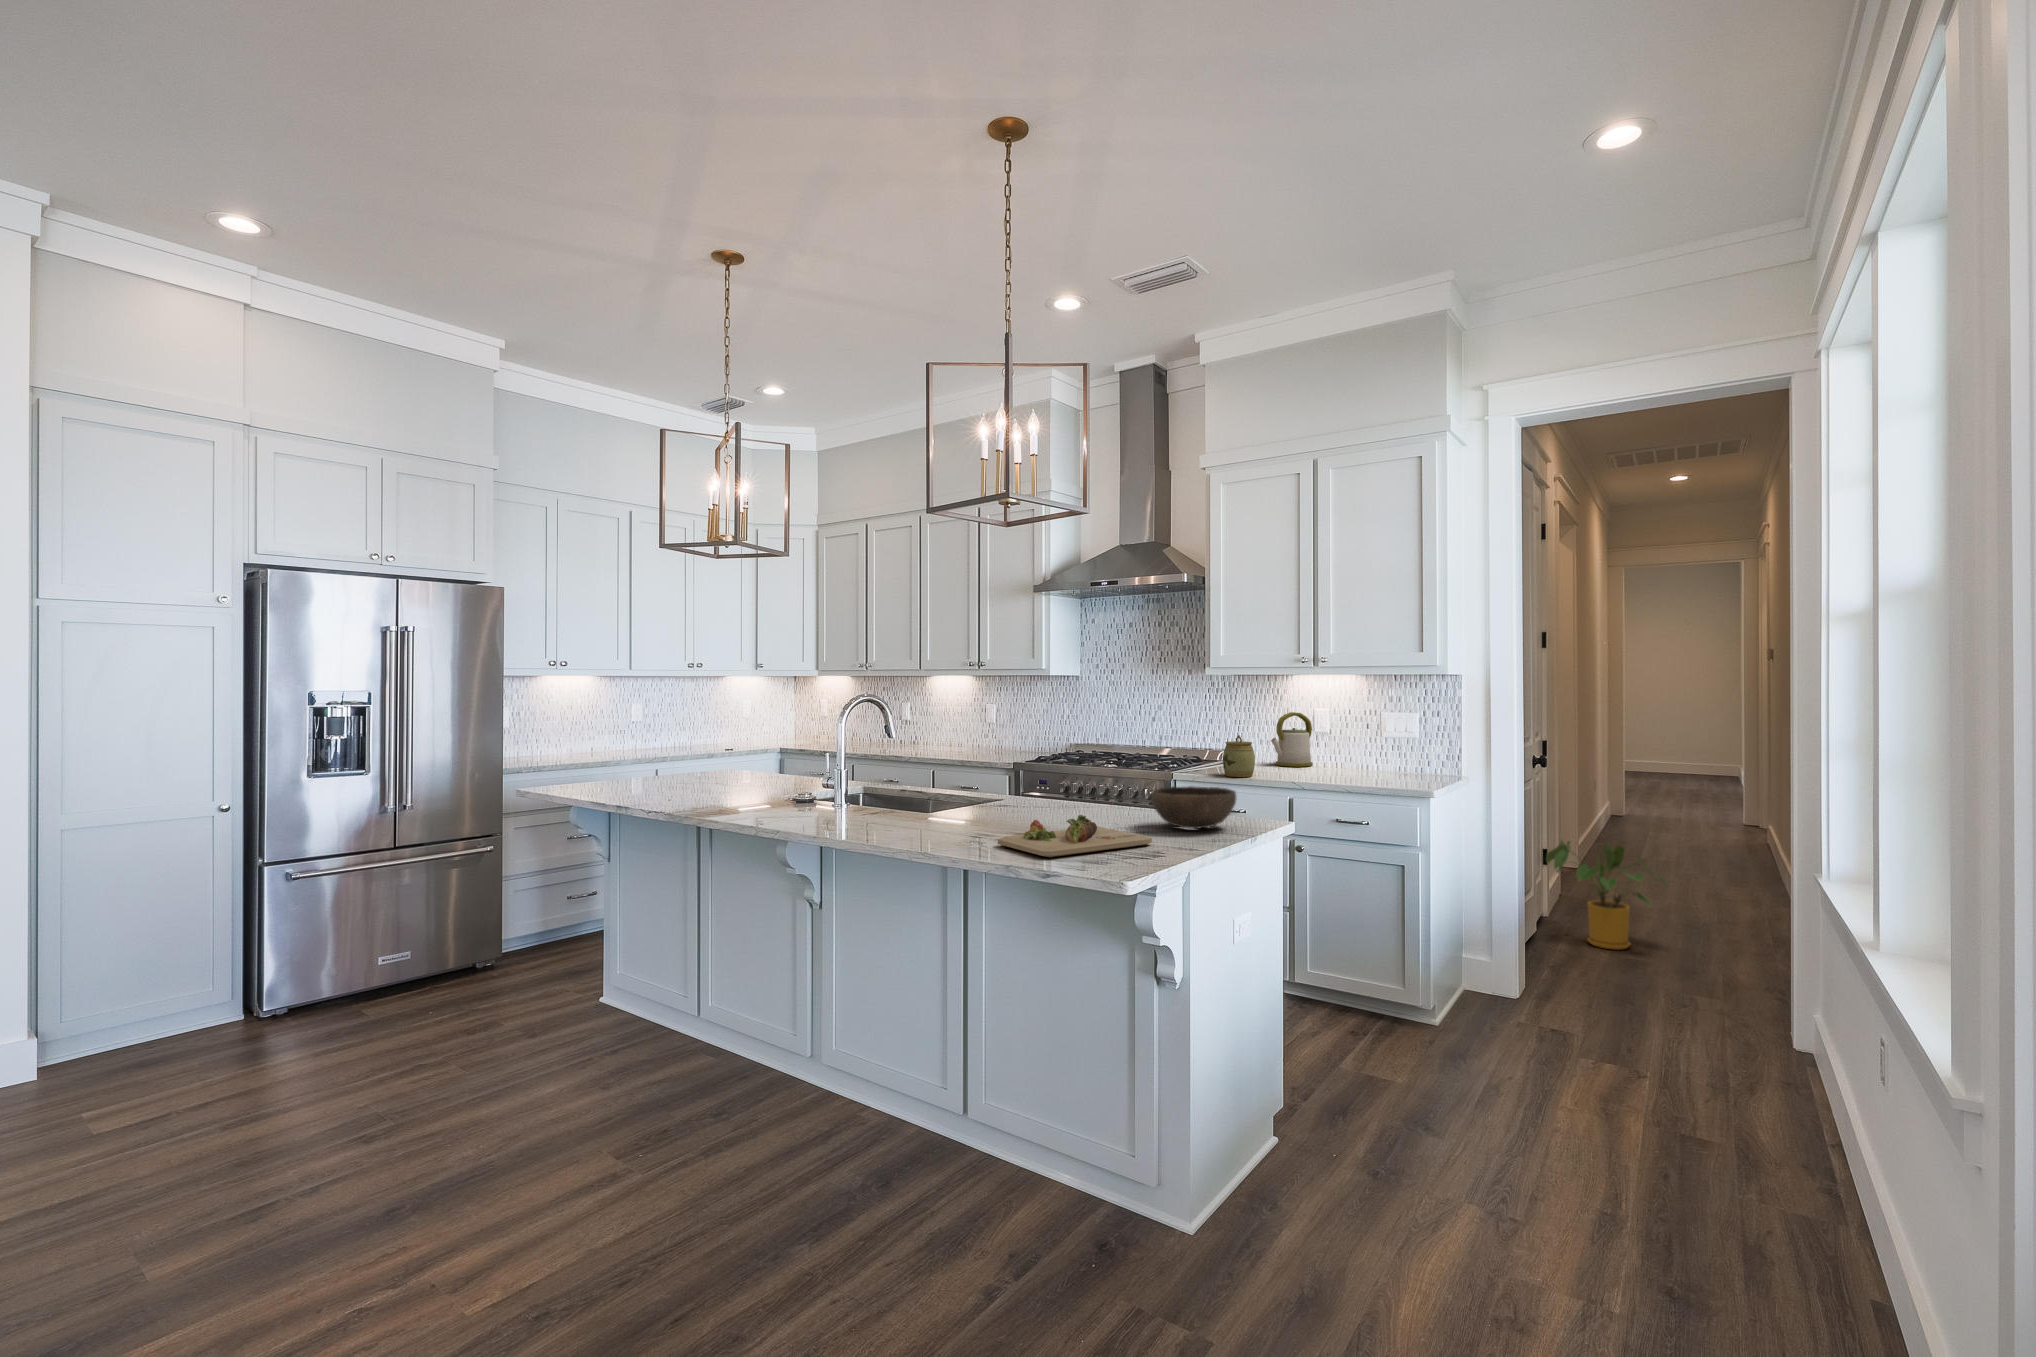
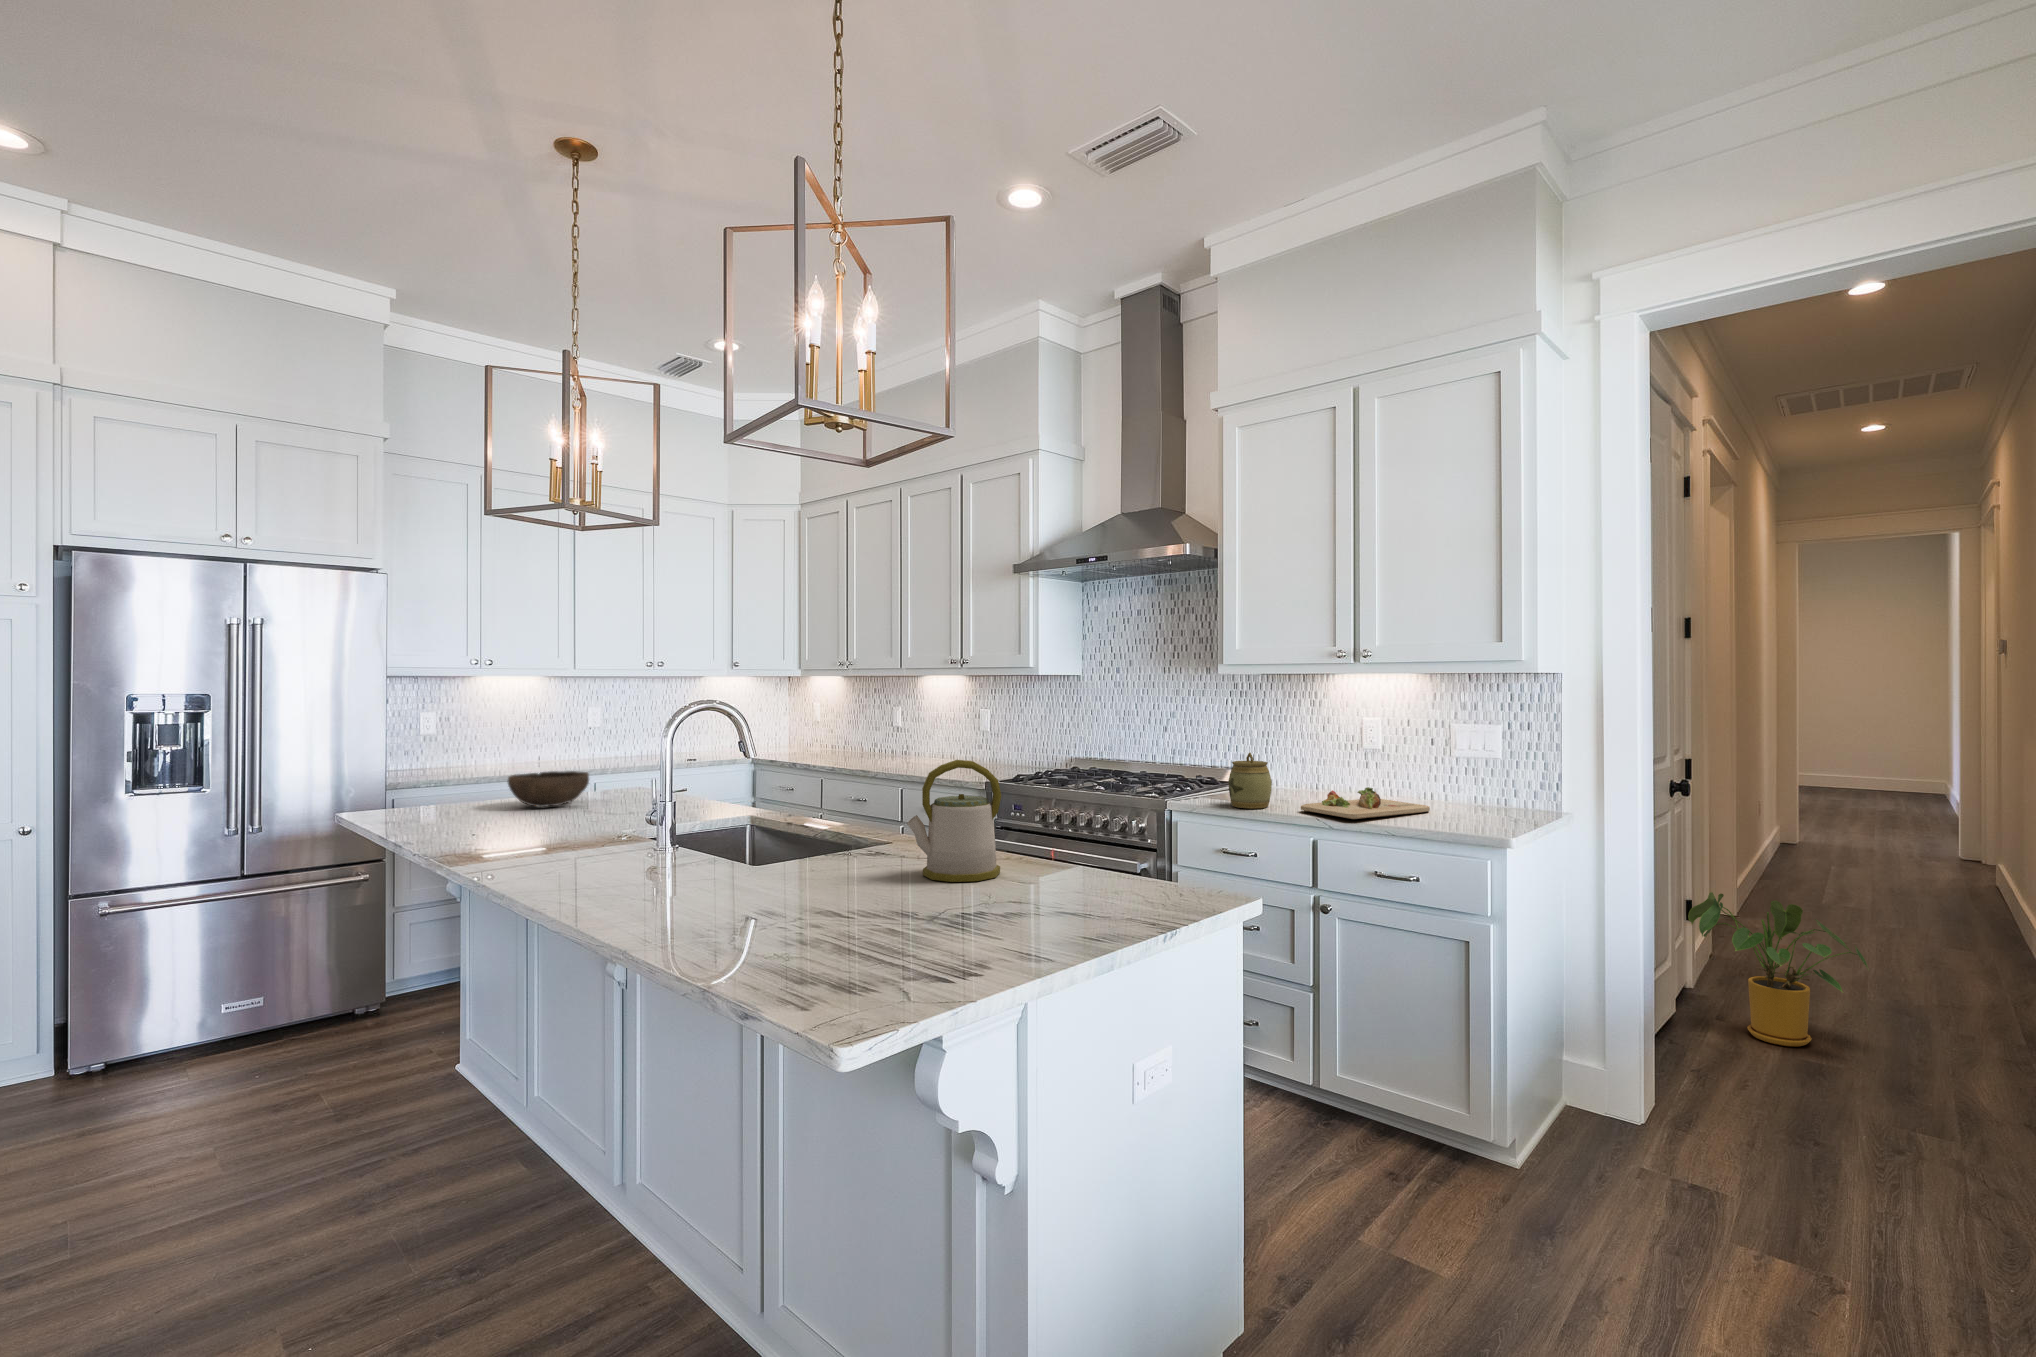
kettle: present [1271,712,1313,767] -> present [907,760,1001,882]
bowl: present [1151,786,1236,828] -> present [508,771,589,807]
cutting board: present [998,815,1152,857] -> present [1301,787,1430,819]

